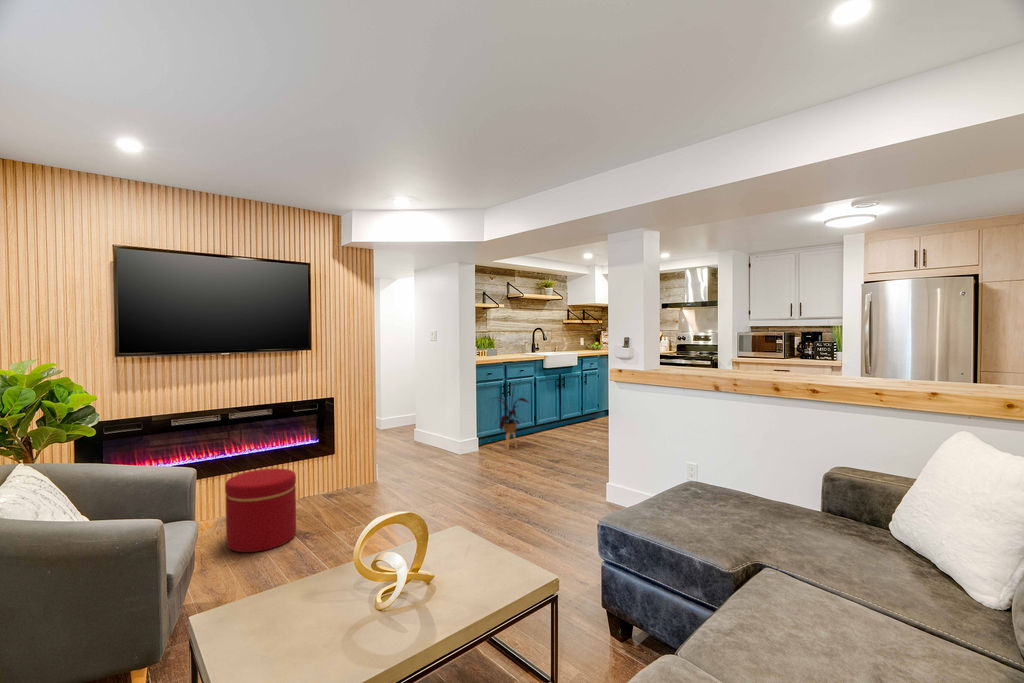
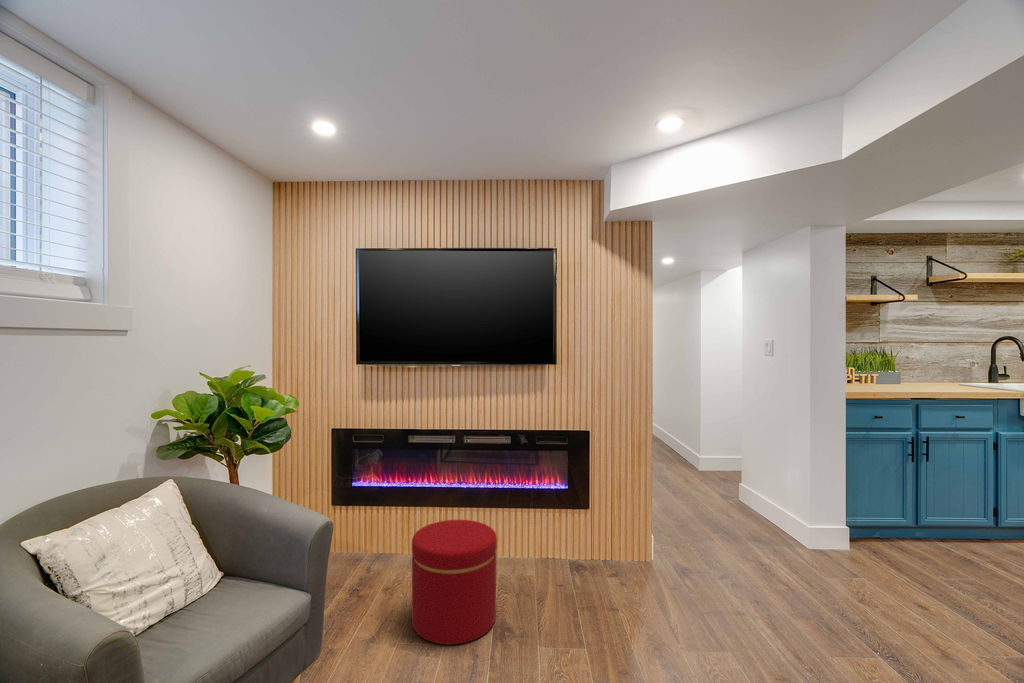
house plant: present [500,390,529,449] -> none [875,445,971,567]

